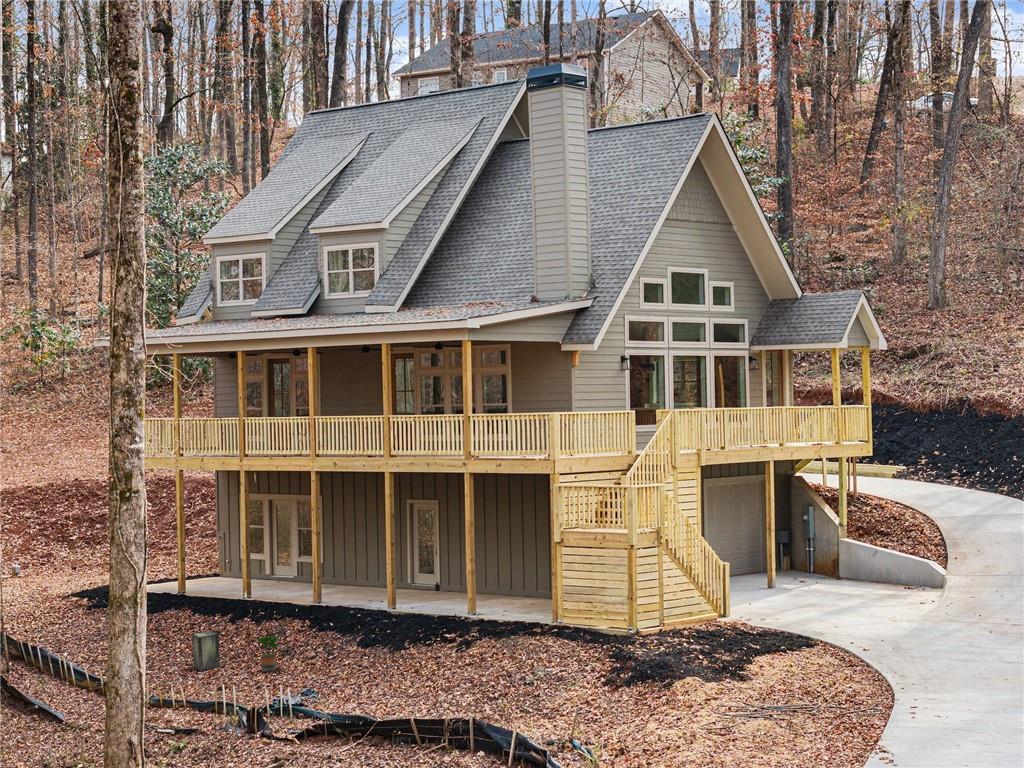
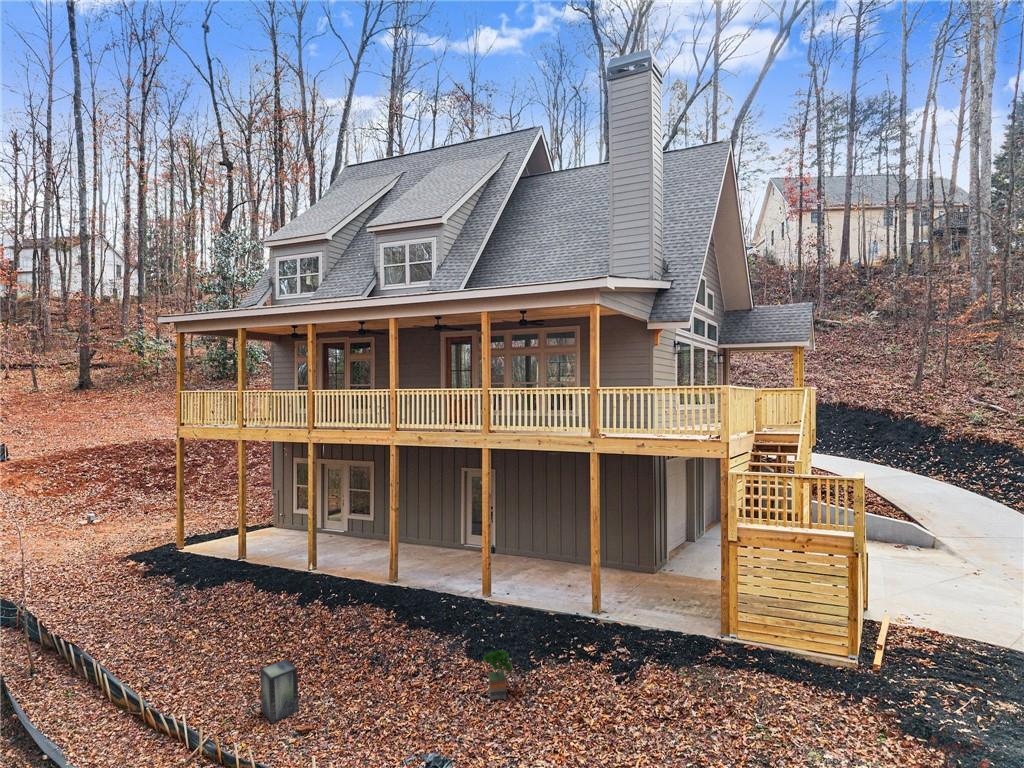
potted tree: present [258,636,279,672] -> present [483,650,512,700]

